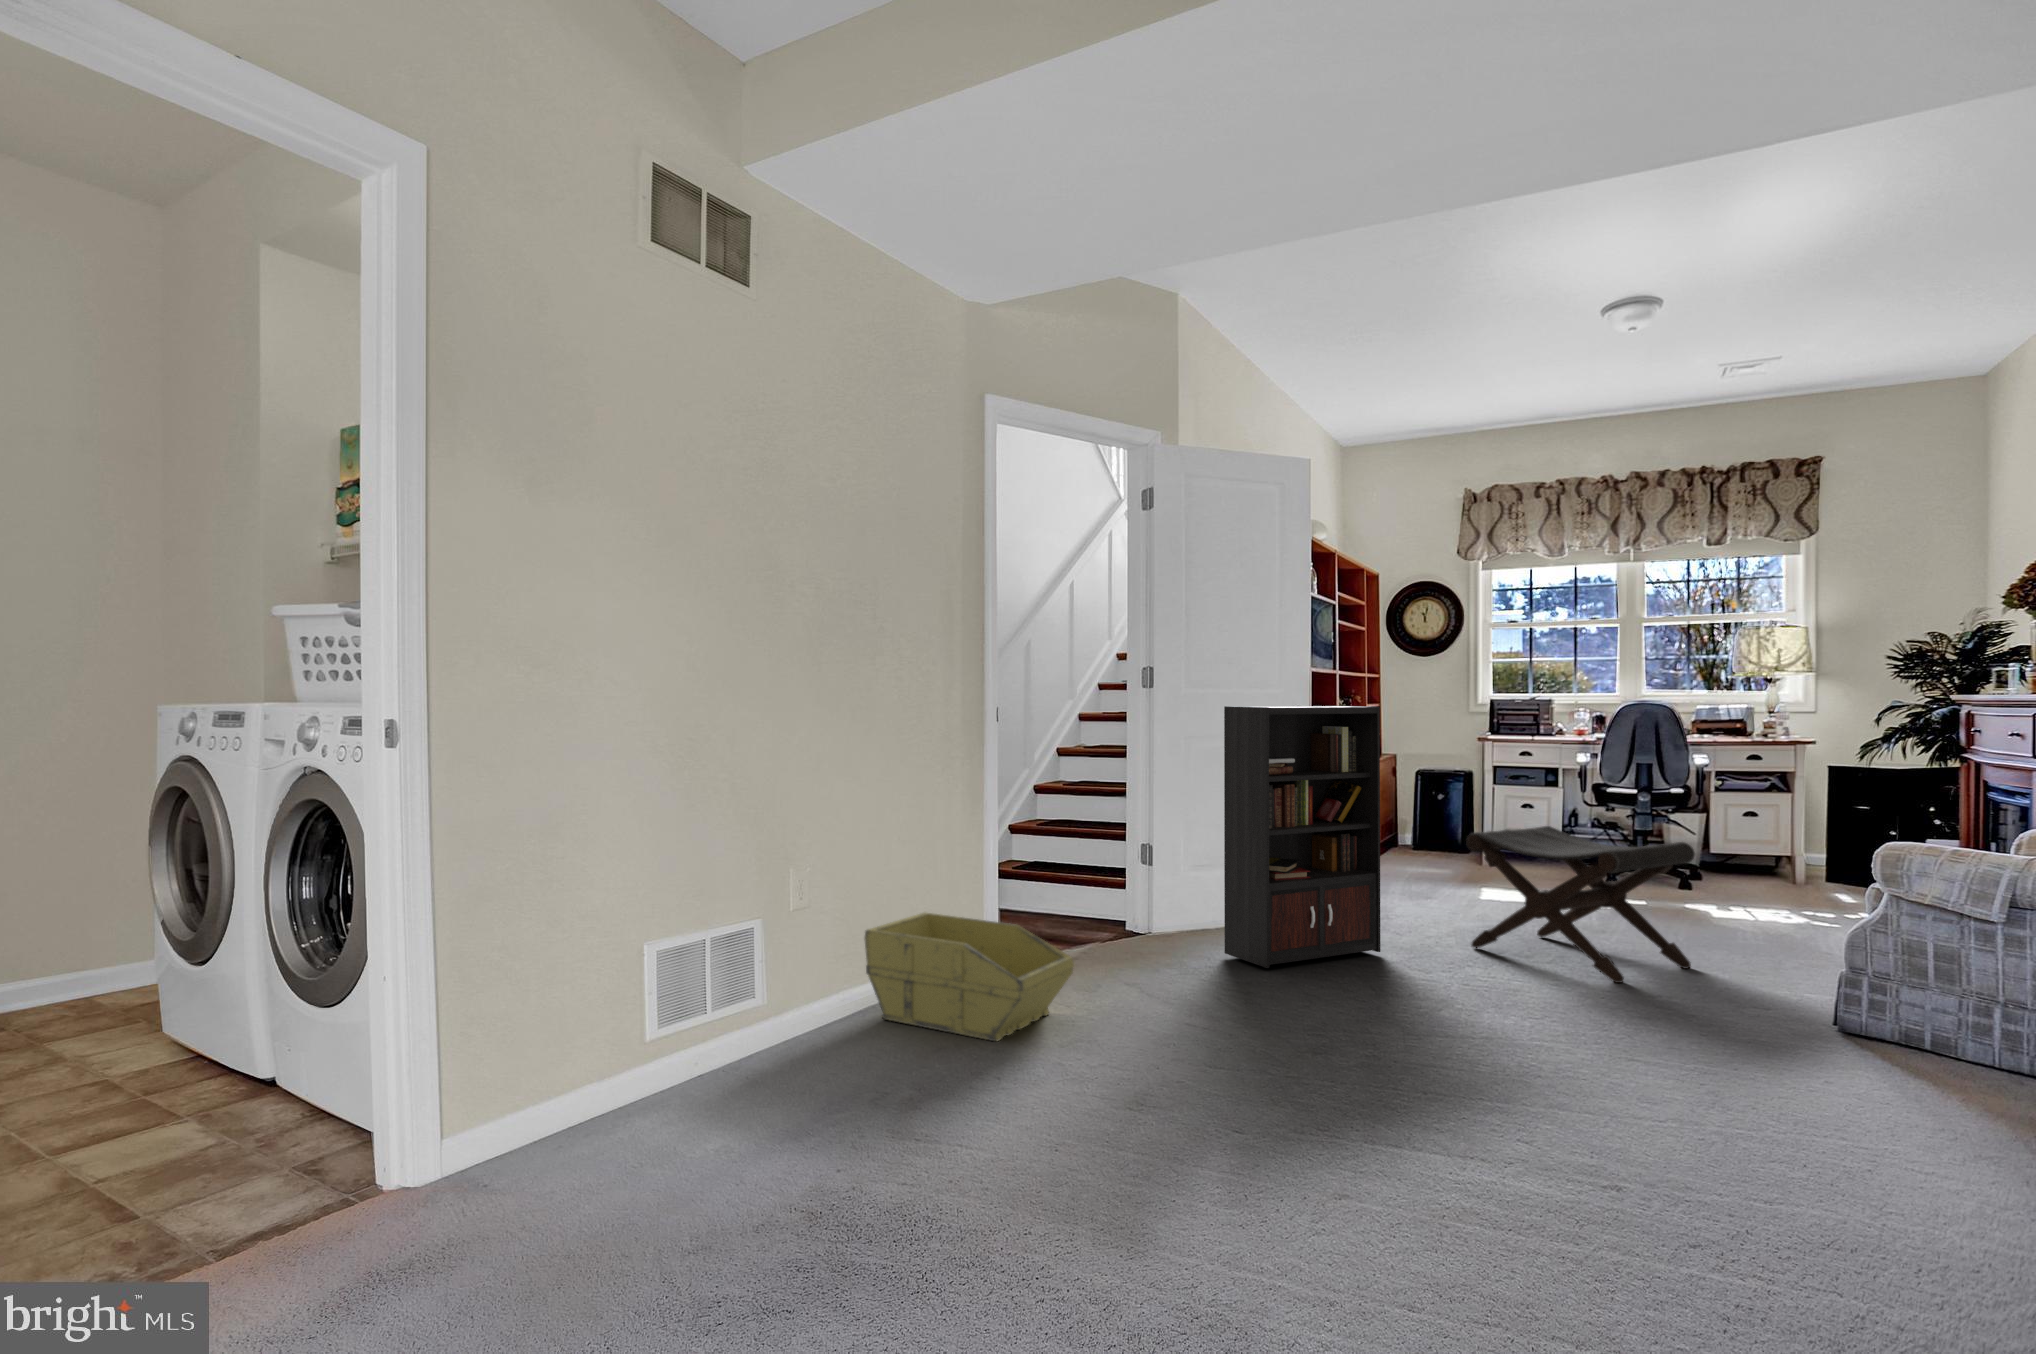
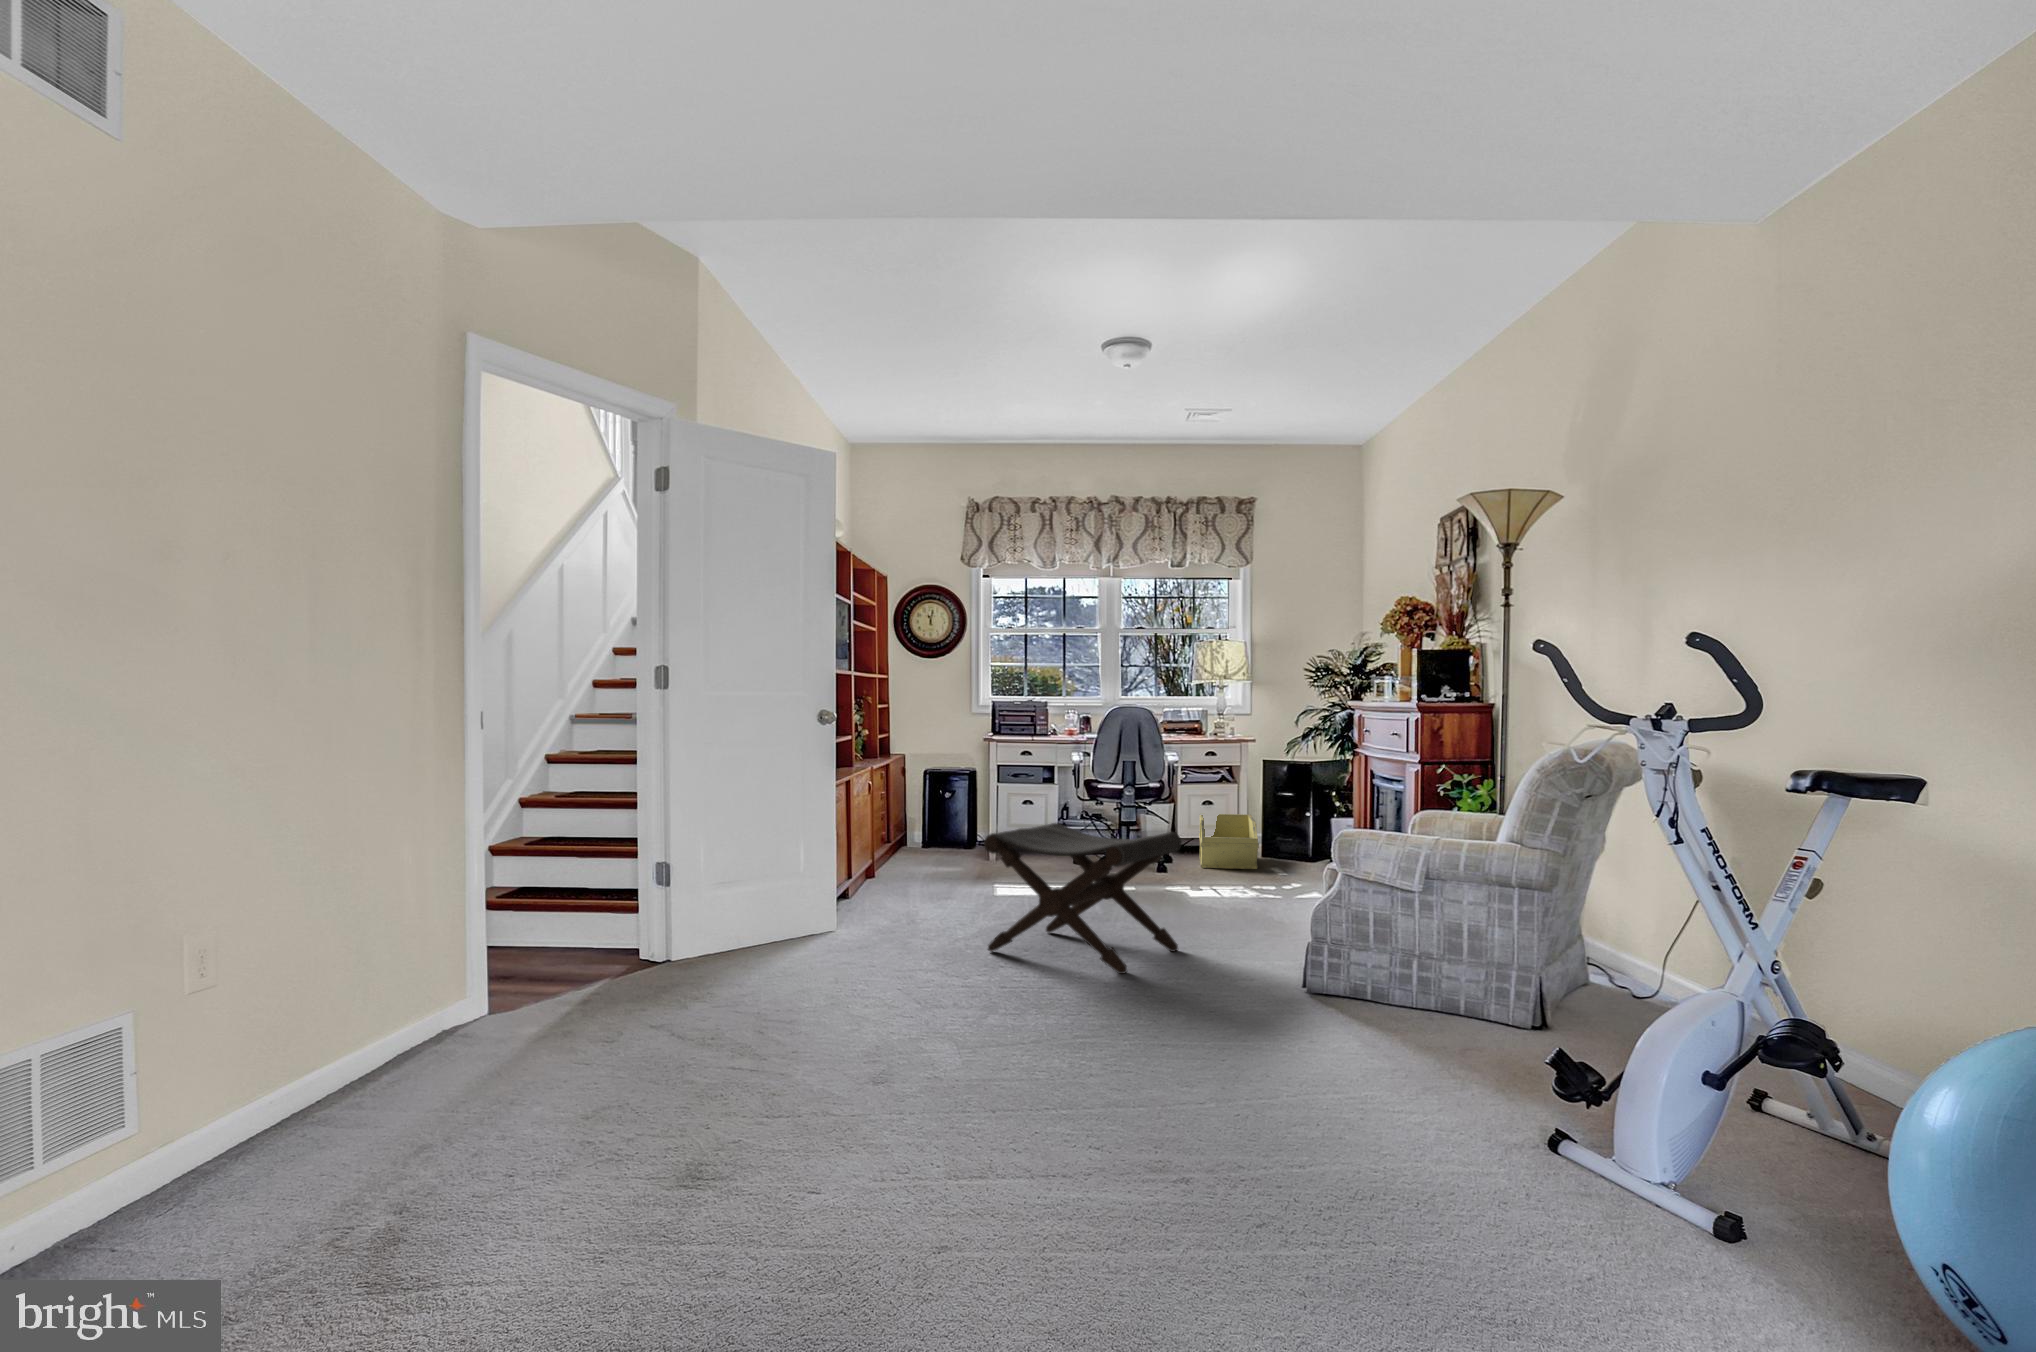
bookcase: present [1224,706,1381,968] -> none [731,705,902,1001]
storage bin: present [865,913,1074,1041] -> present [1199,814,1259,869]

